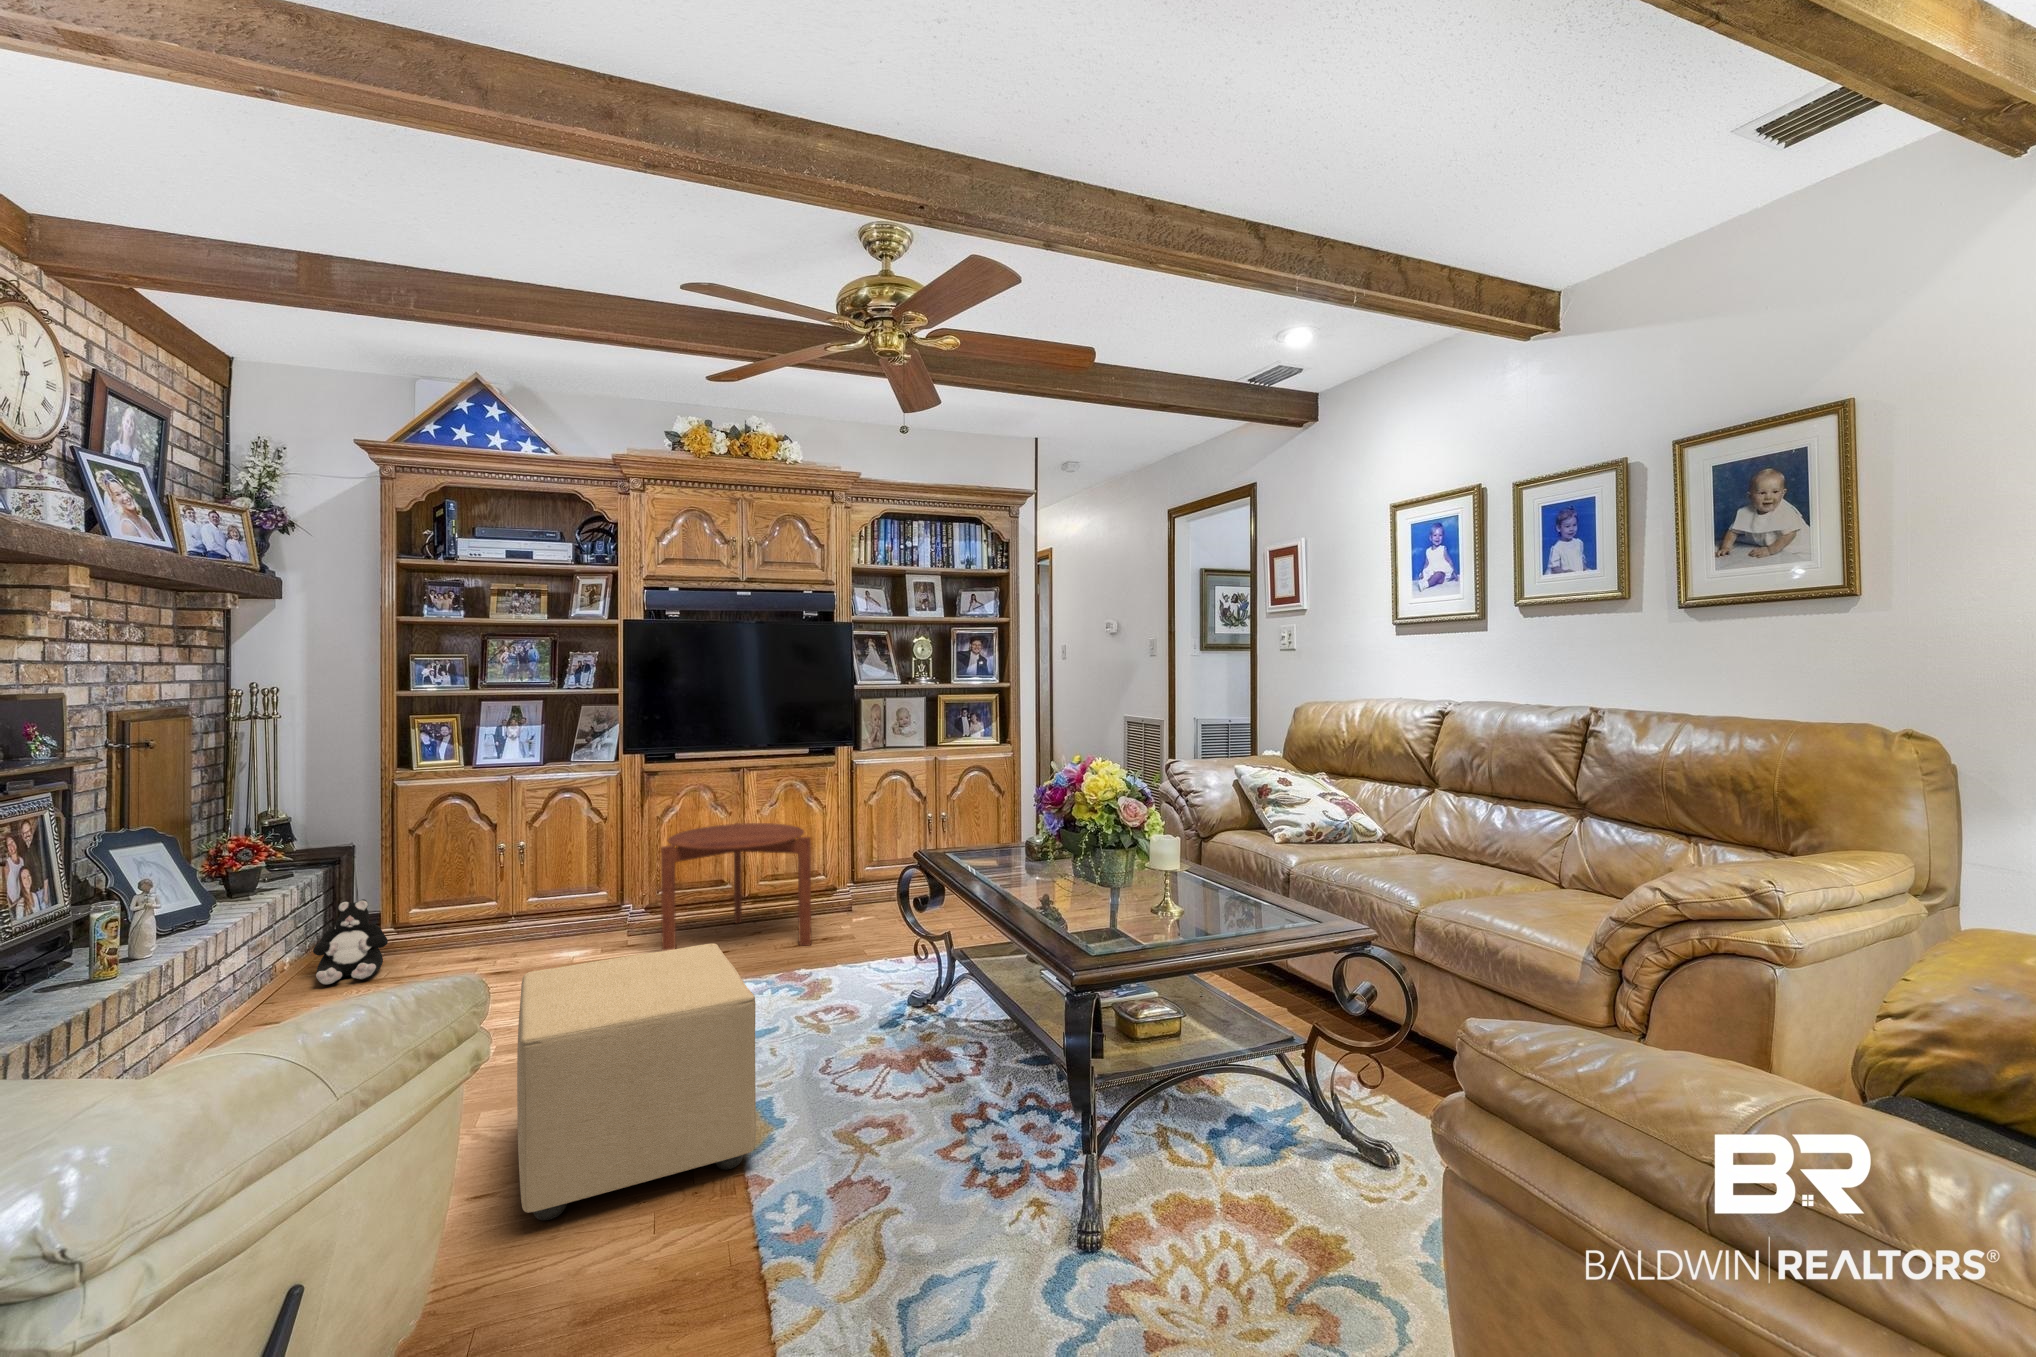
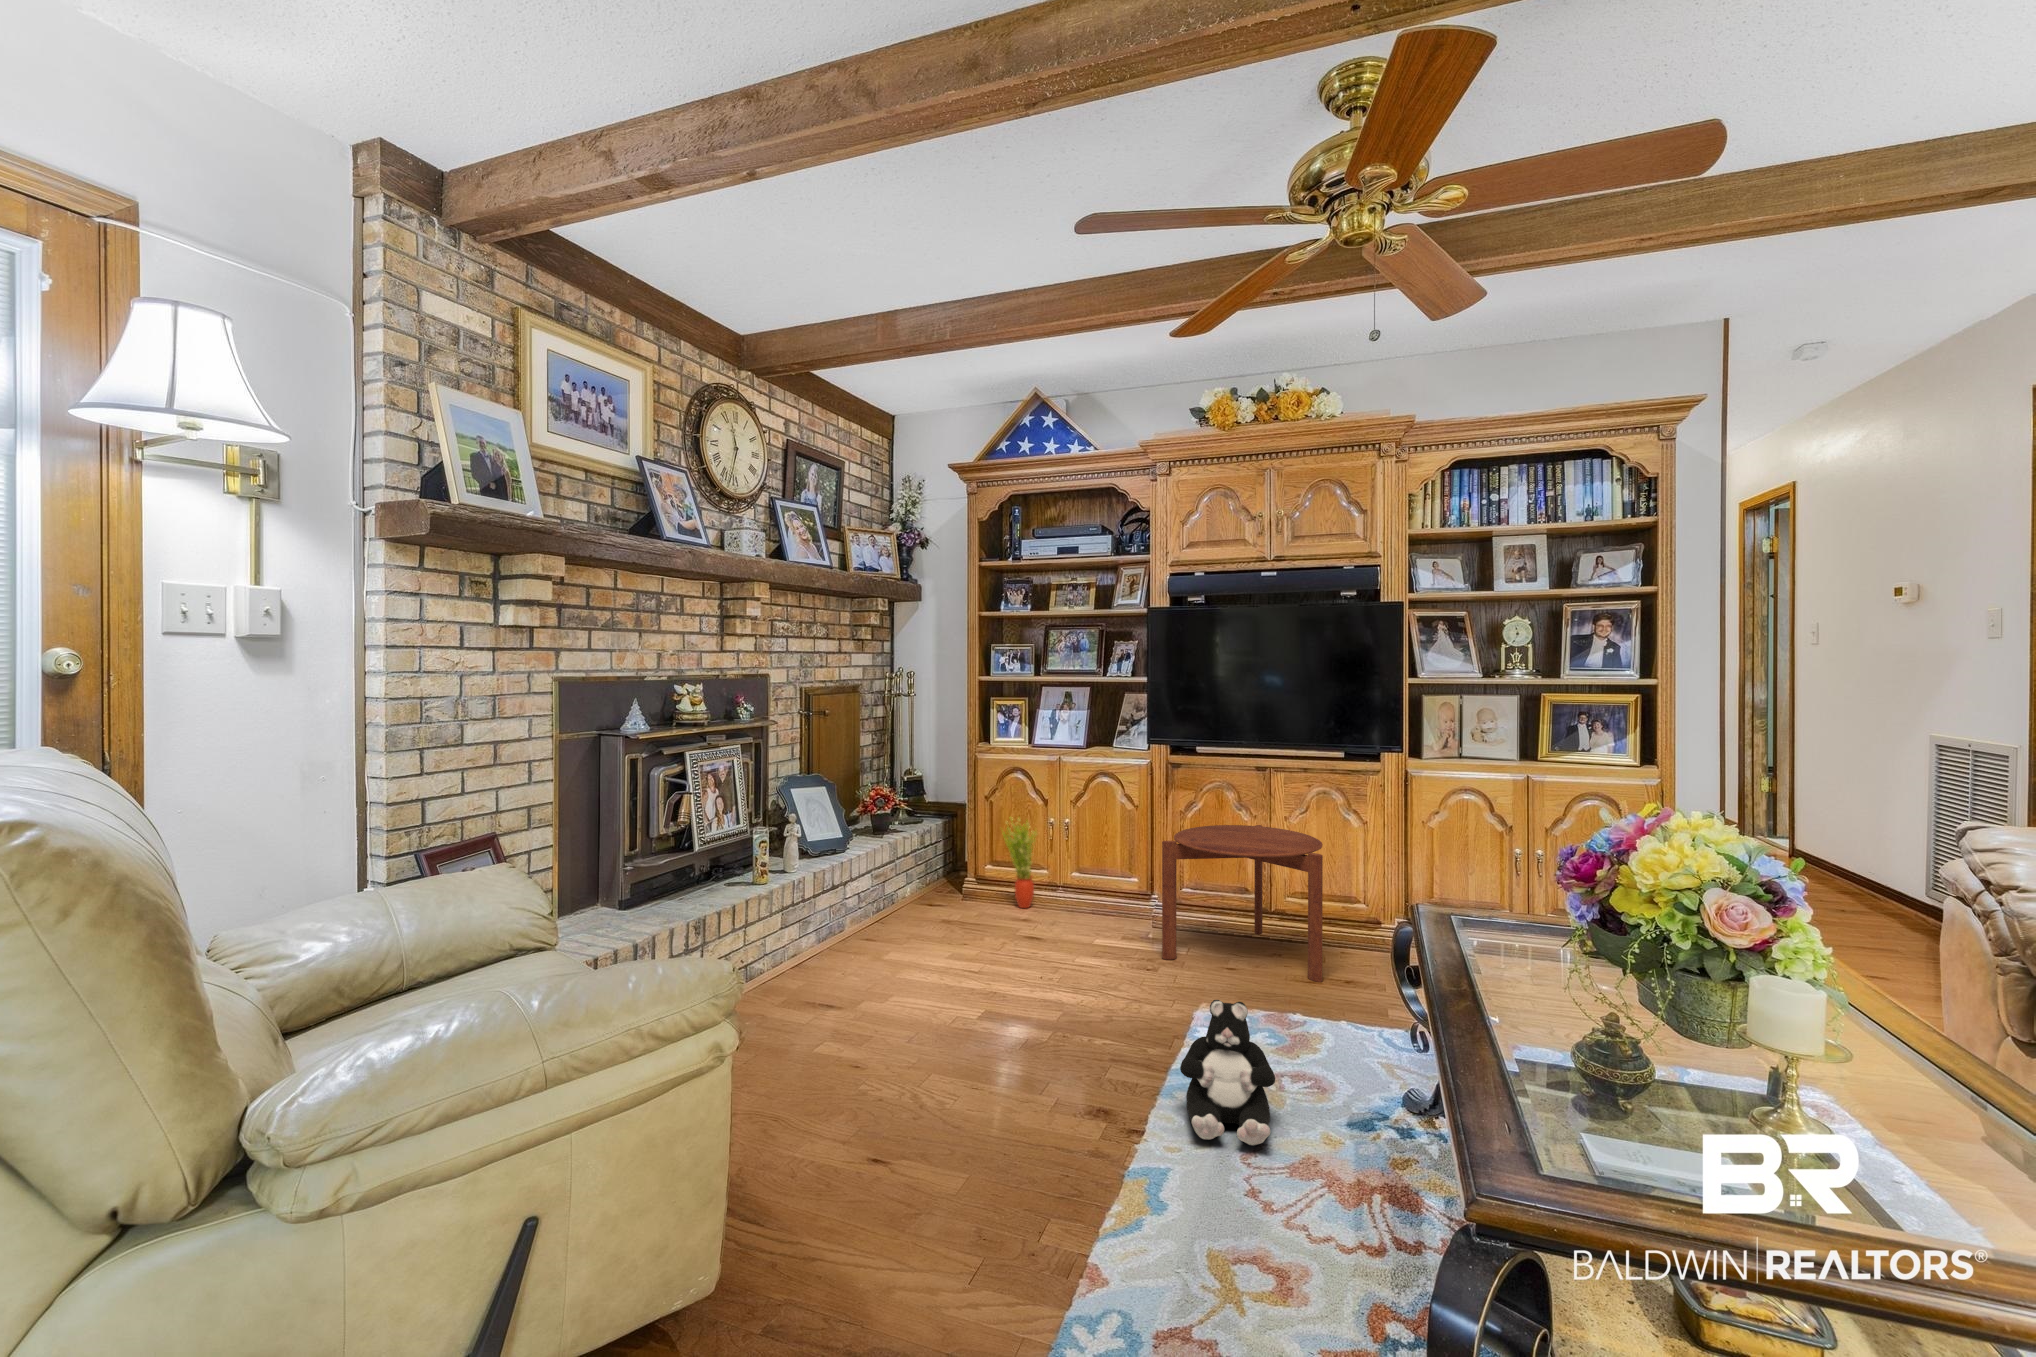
potted plant: none [436,850,487,953] -> present [1002,817,1037,908]
plush toy: present [313,899,388,985] -> present [1180,1000,1275,1145]
ottoman: present [517,944,756,1220] -> none [873,954,1126,1246]

